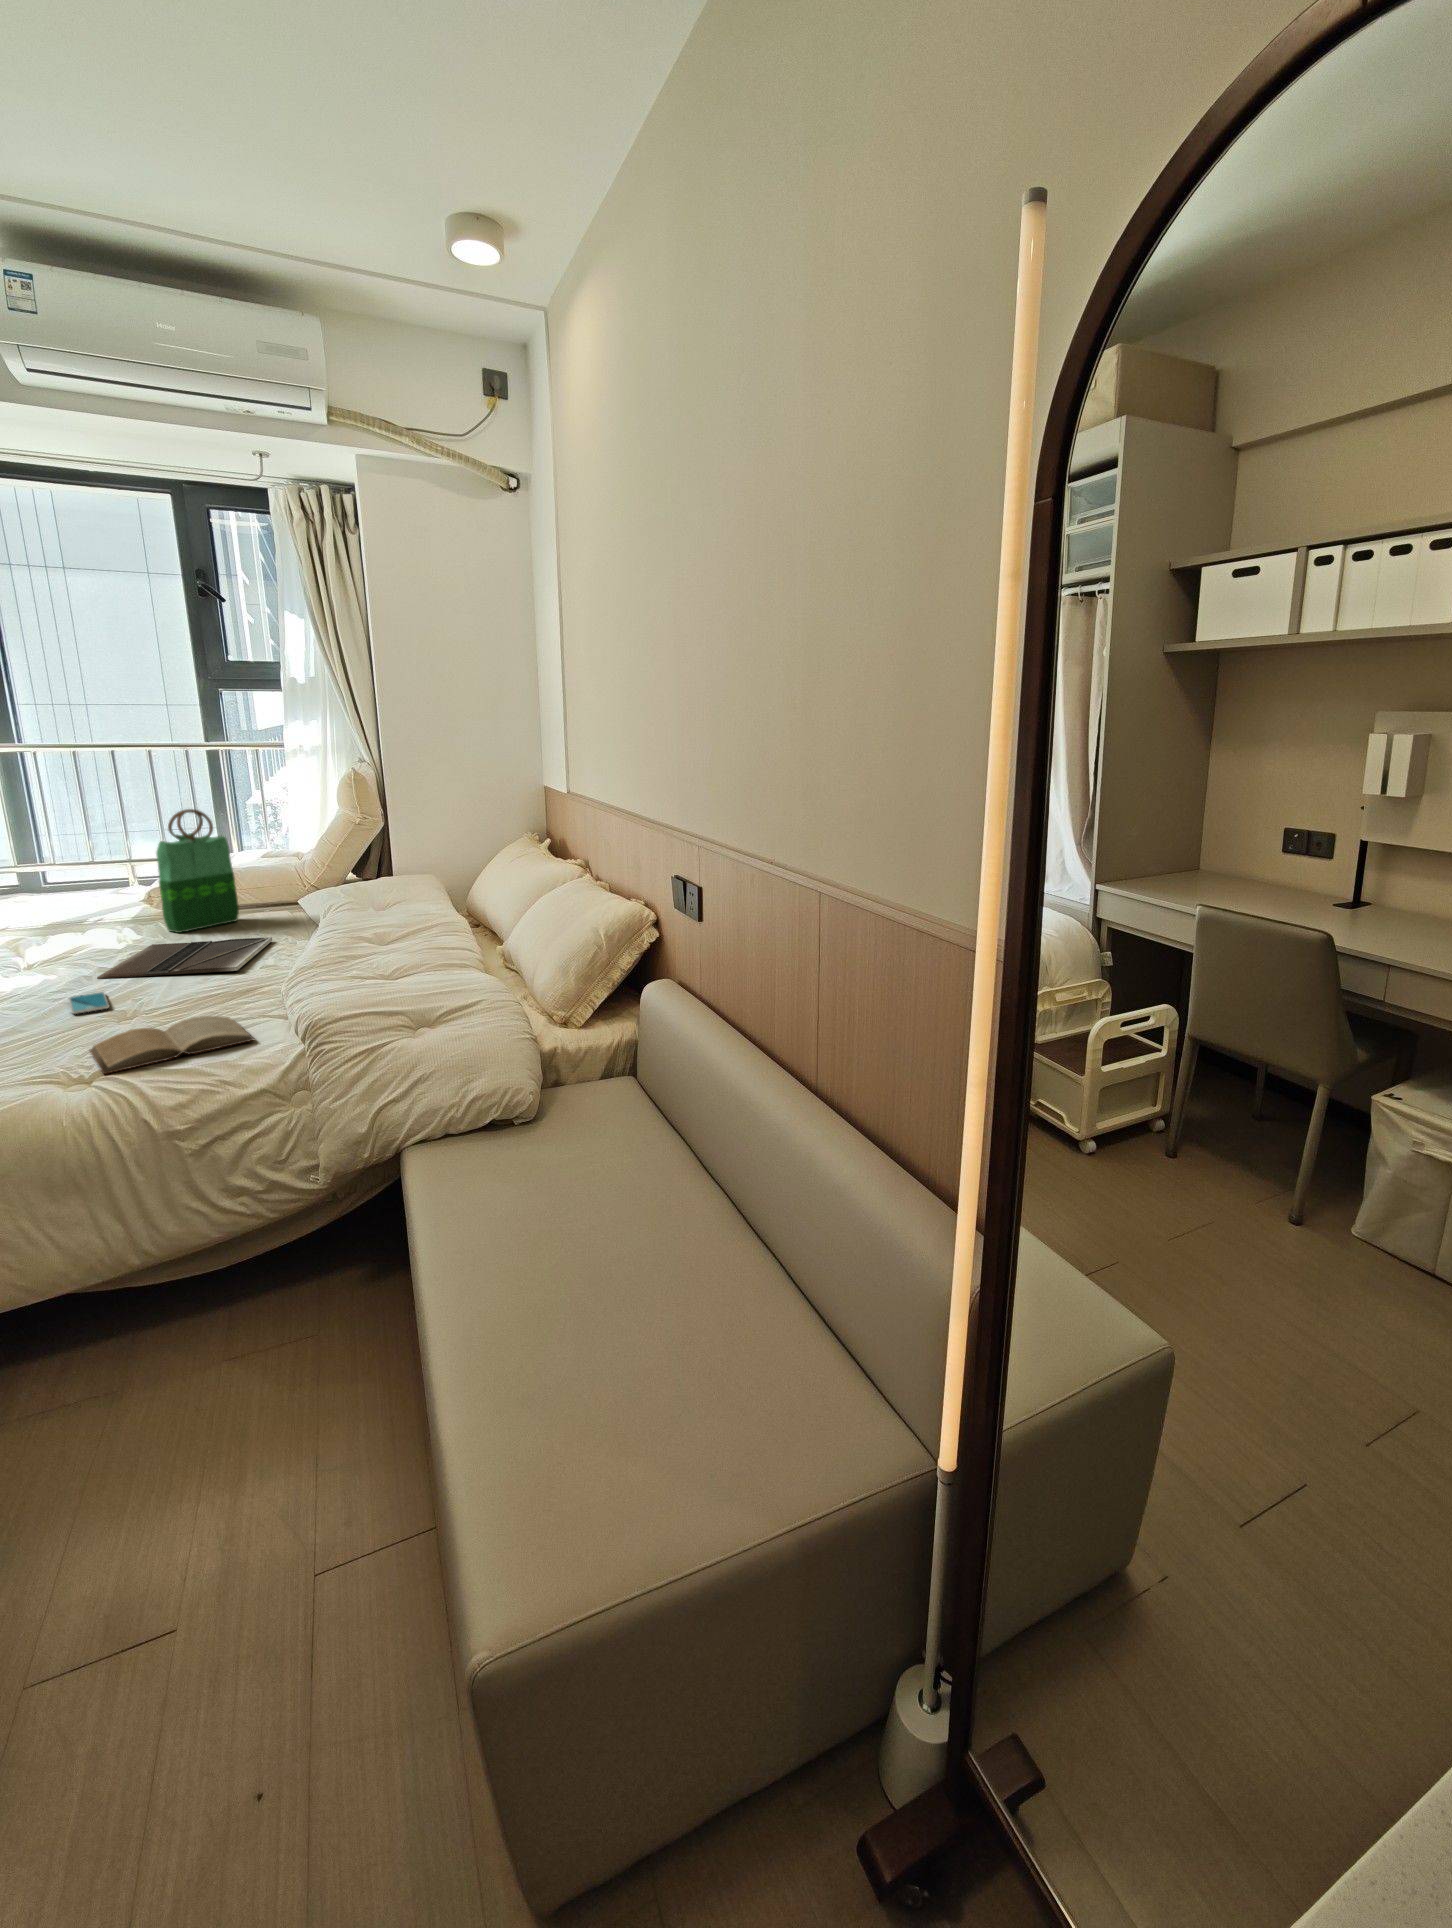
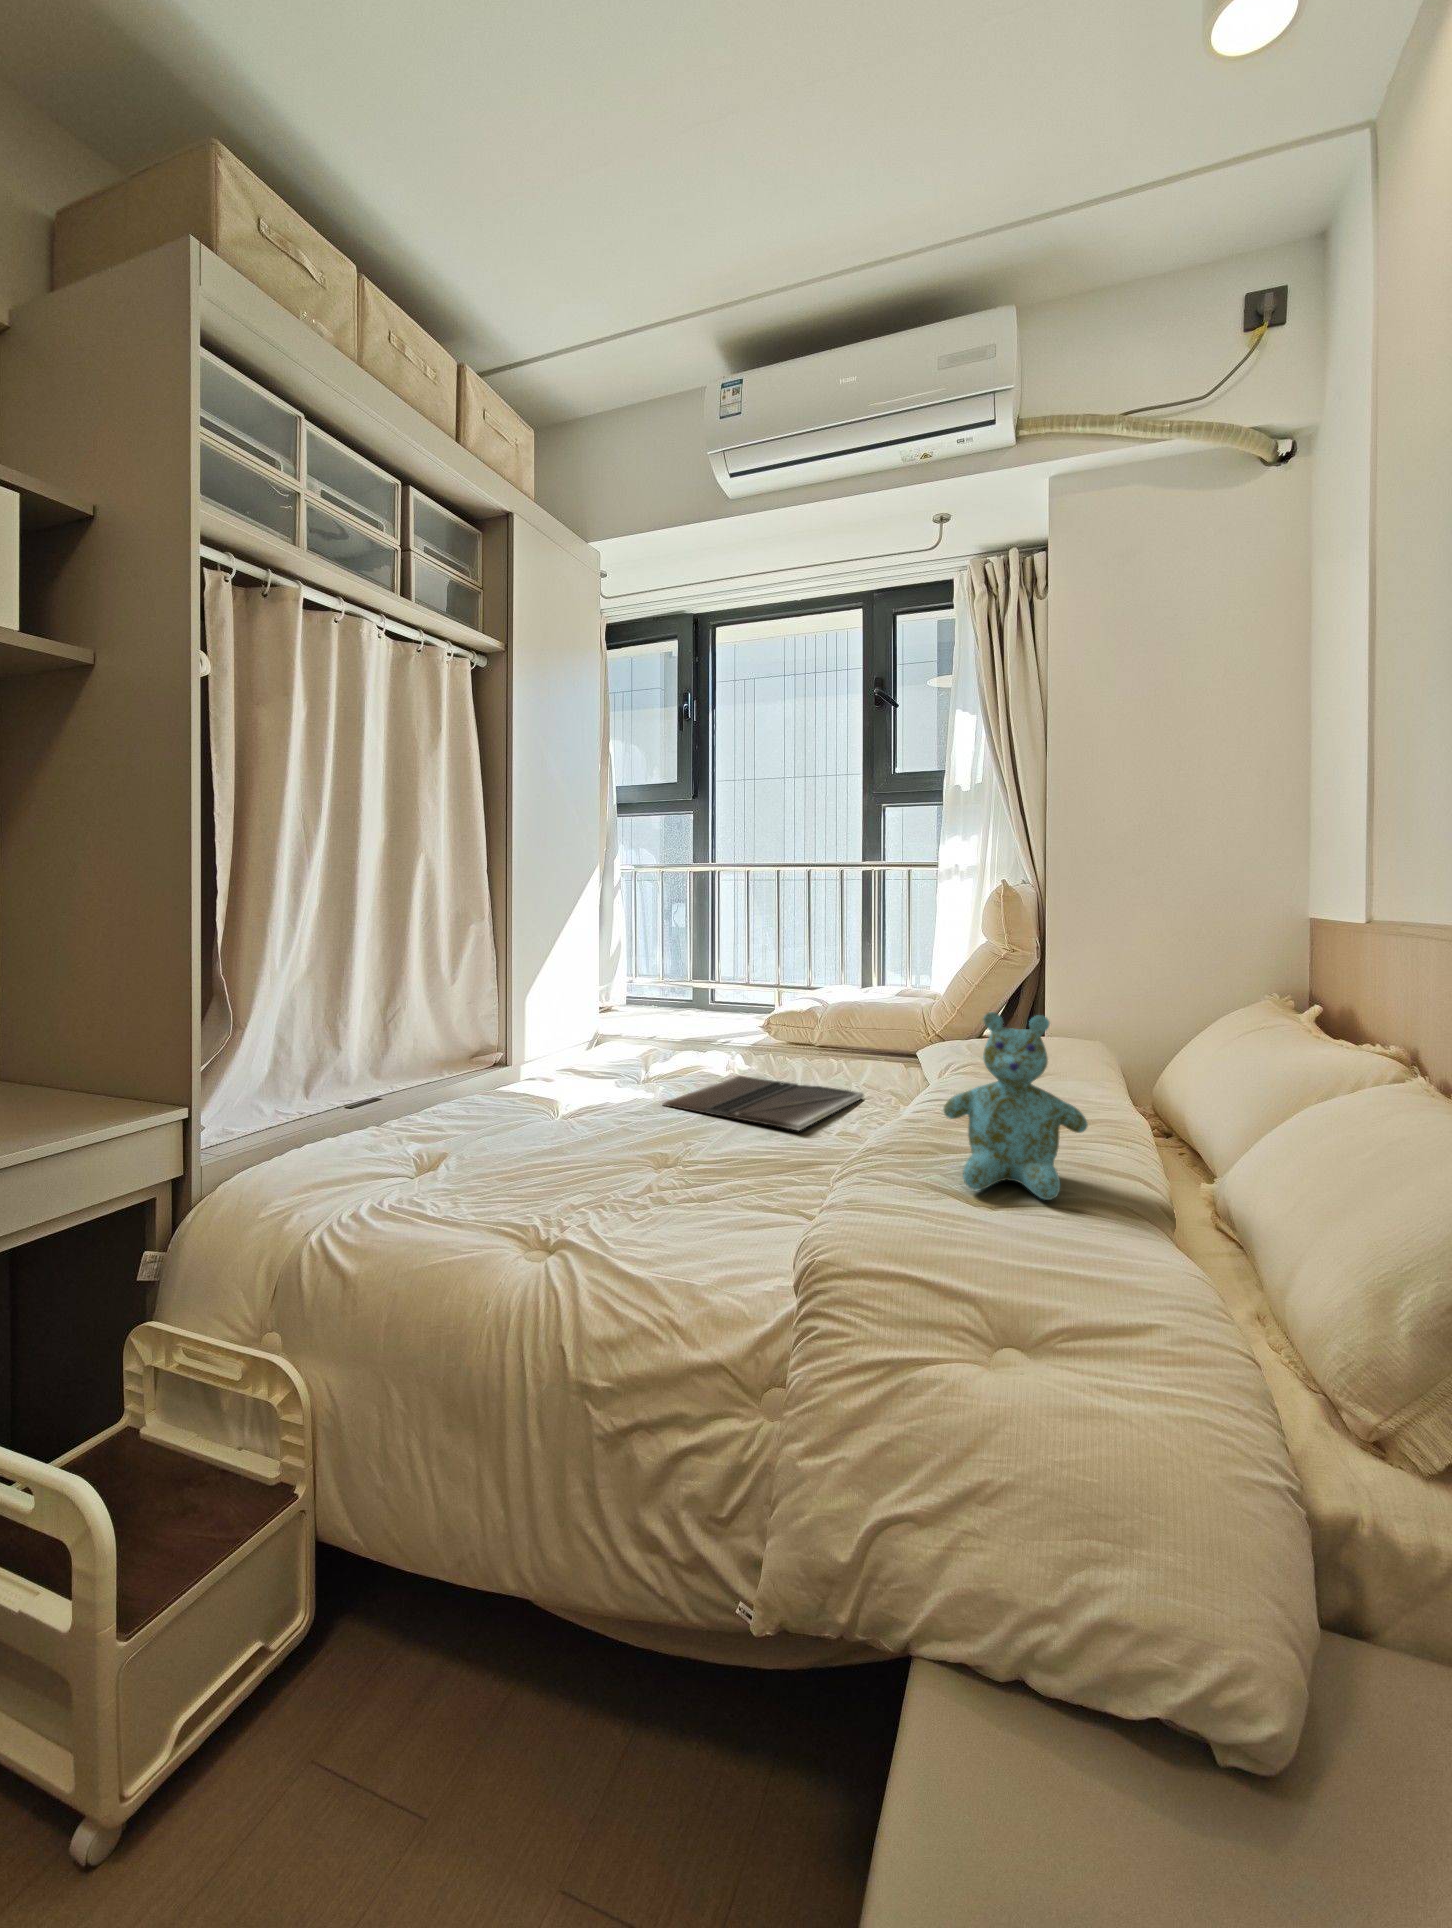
tote bag: present [156,809,239,933] -> none [763,920,844,1067]
stuffed bear: none [355,870,438,972] -> present [944,1012,1088,1200]
smartphone: present [68,992,109,1014] -> none [603,1122,652,1147]
book: present [90,1016,254,1074] -> none [553,1188,752,1258]

